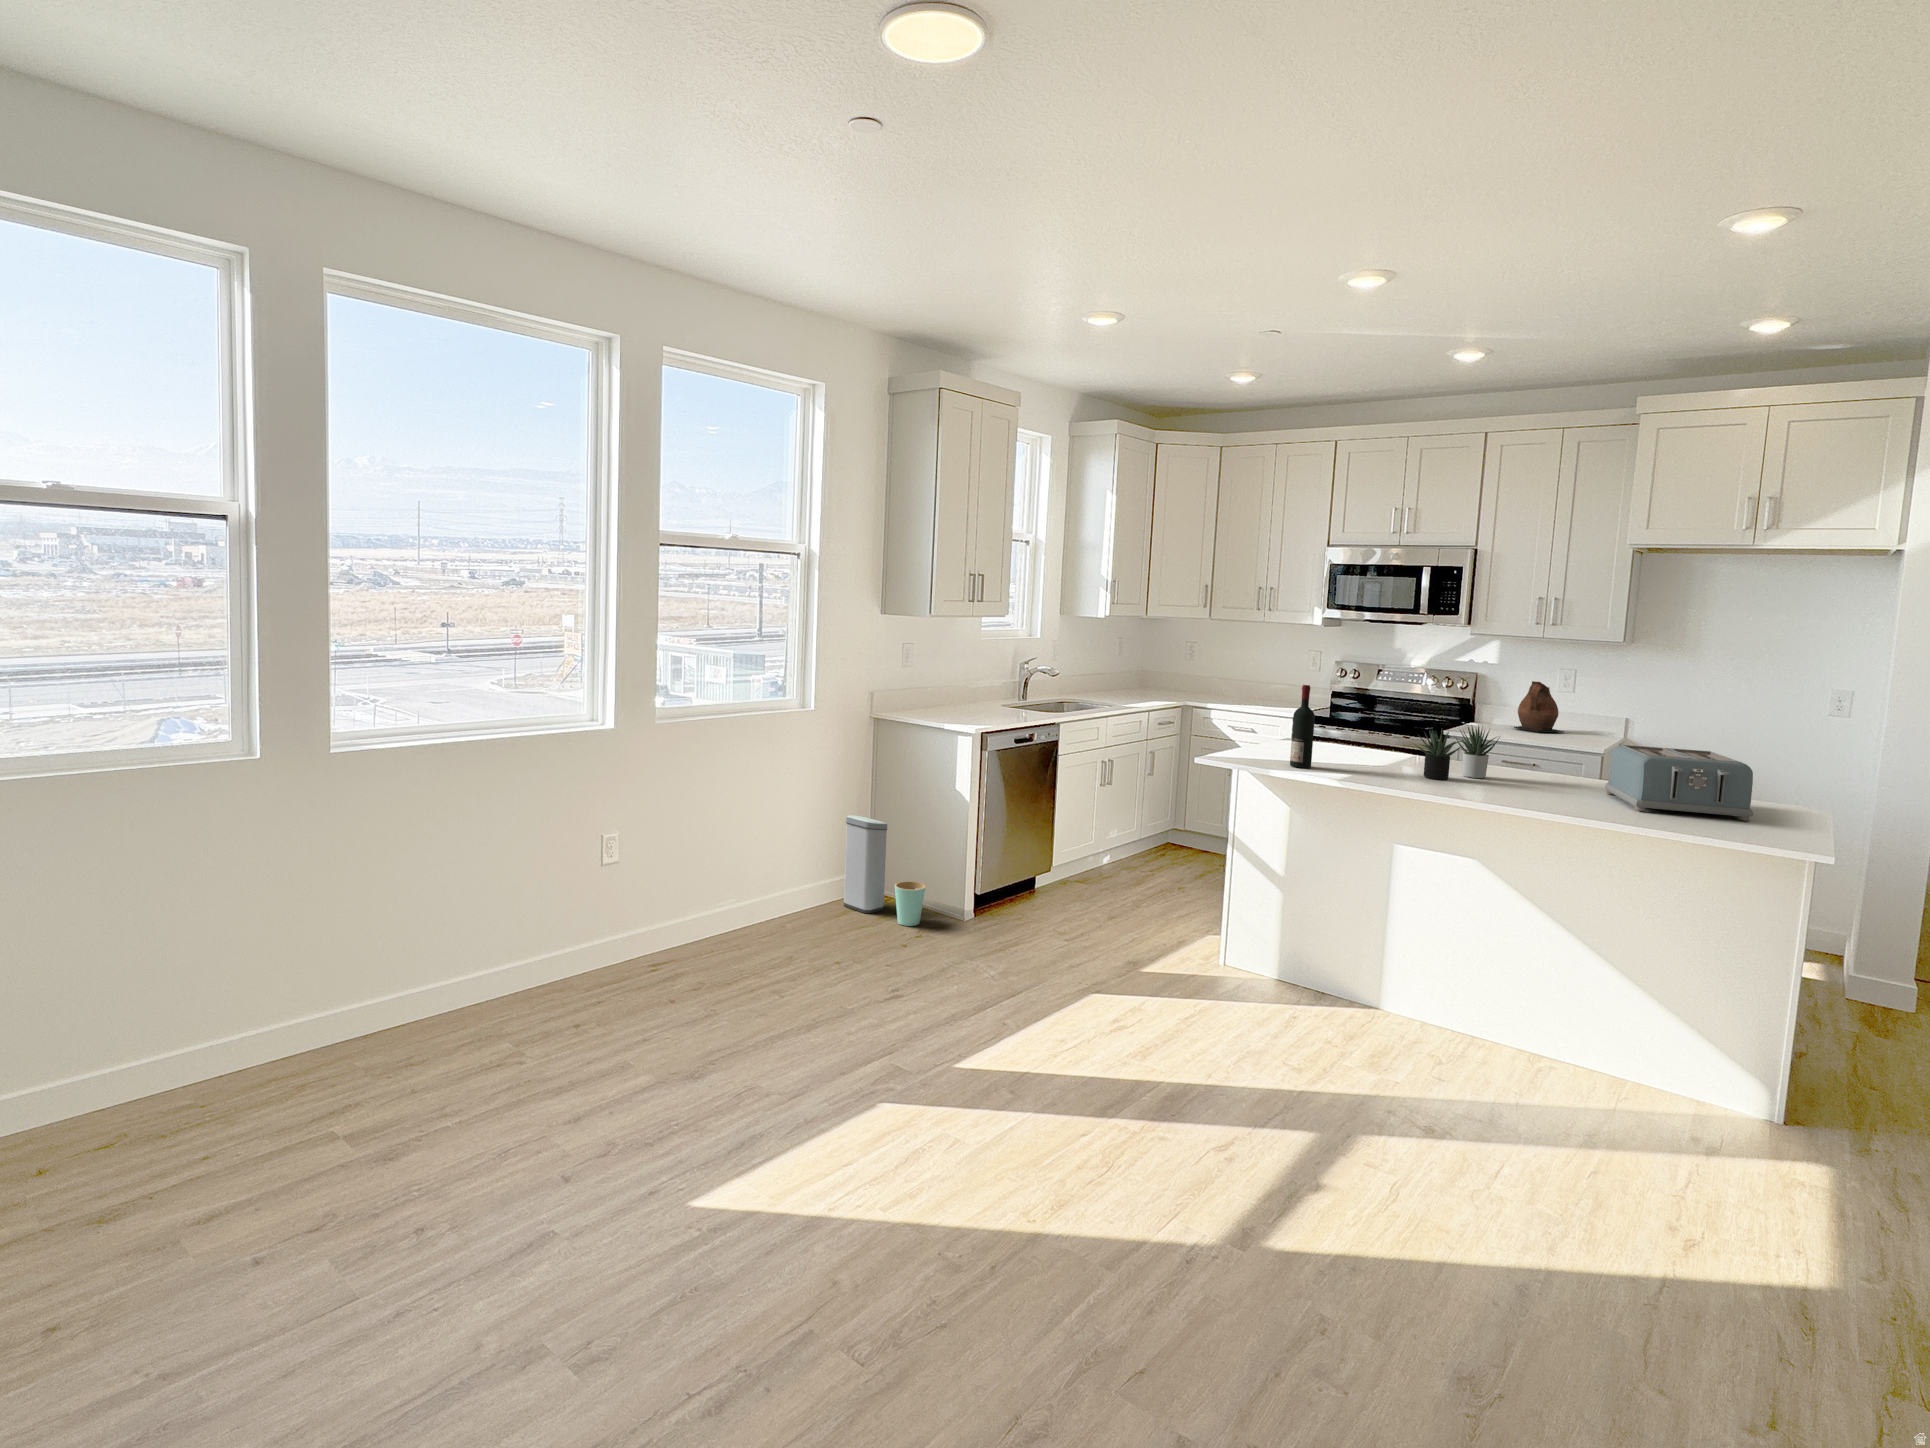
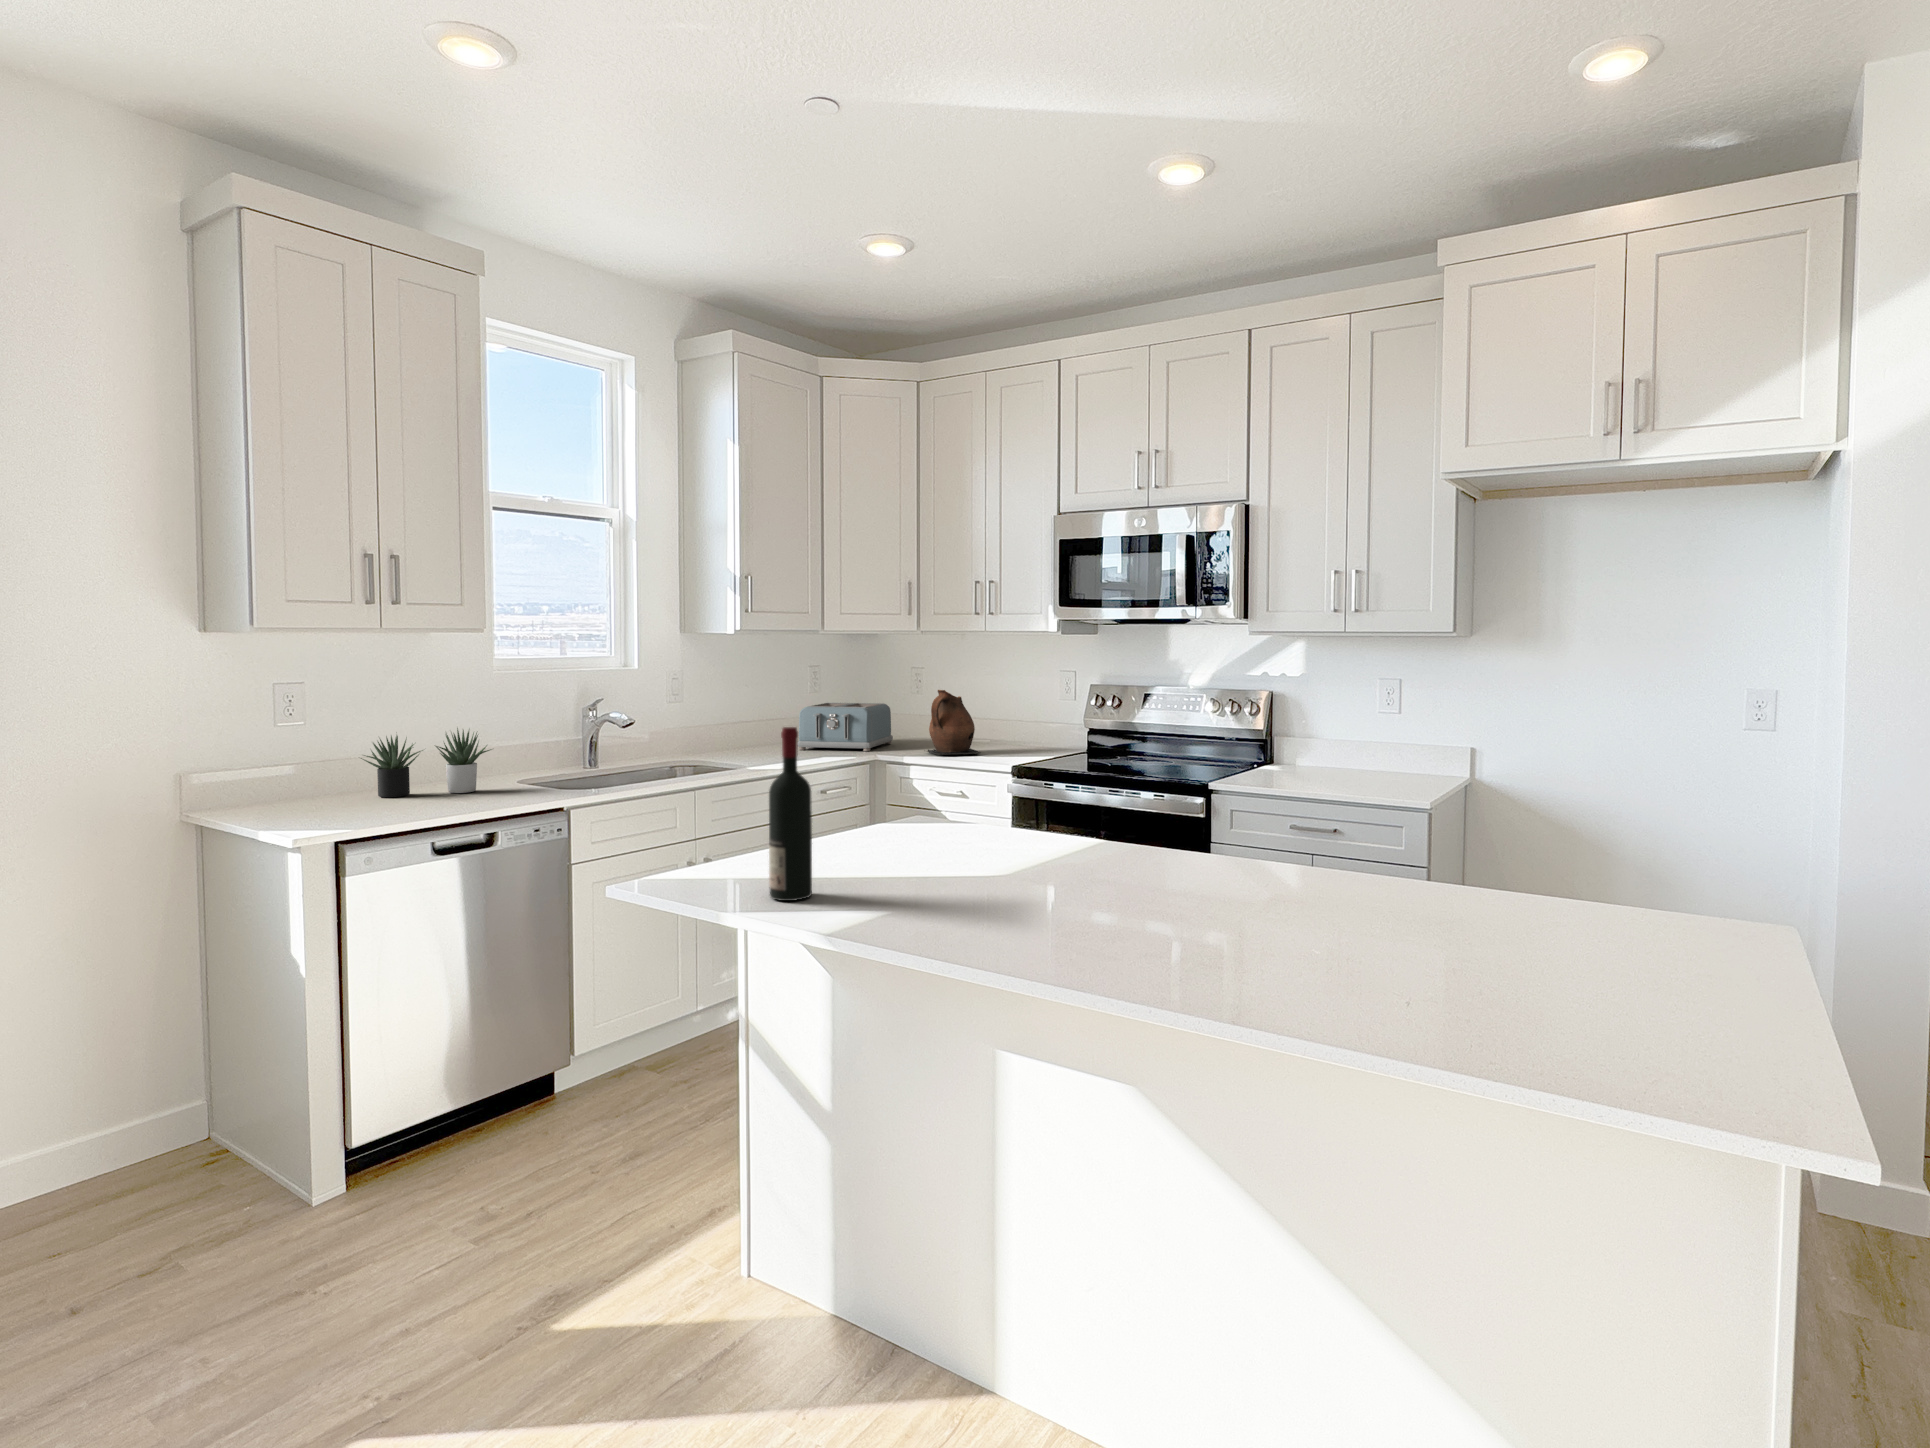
ceramic pitcher: present [1514,681,1564,732] -> present [927,690,981,755]
succulent plant: present [1415,726,1499,780] -> present [361,728,492,797]
toaster: present [1605,745,1753,821] -> present [797,703,893,751]
trash can: present [844,816,925,926] -> none [97,1010,223,1234]

